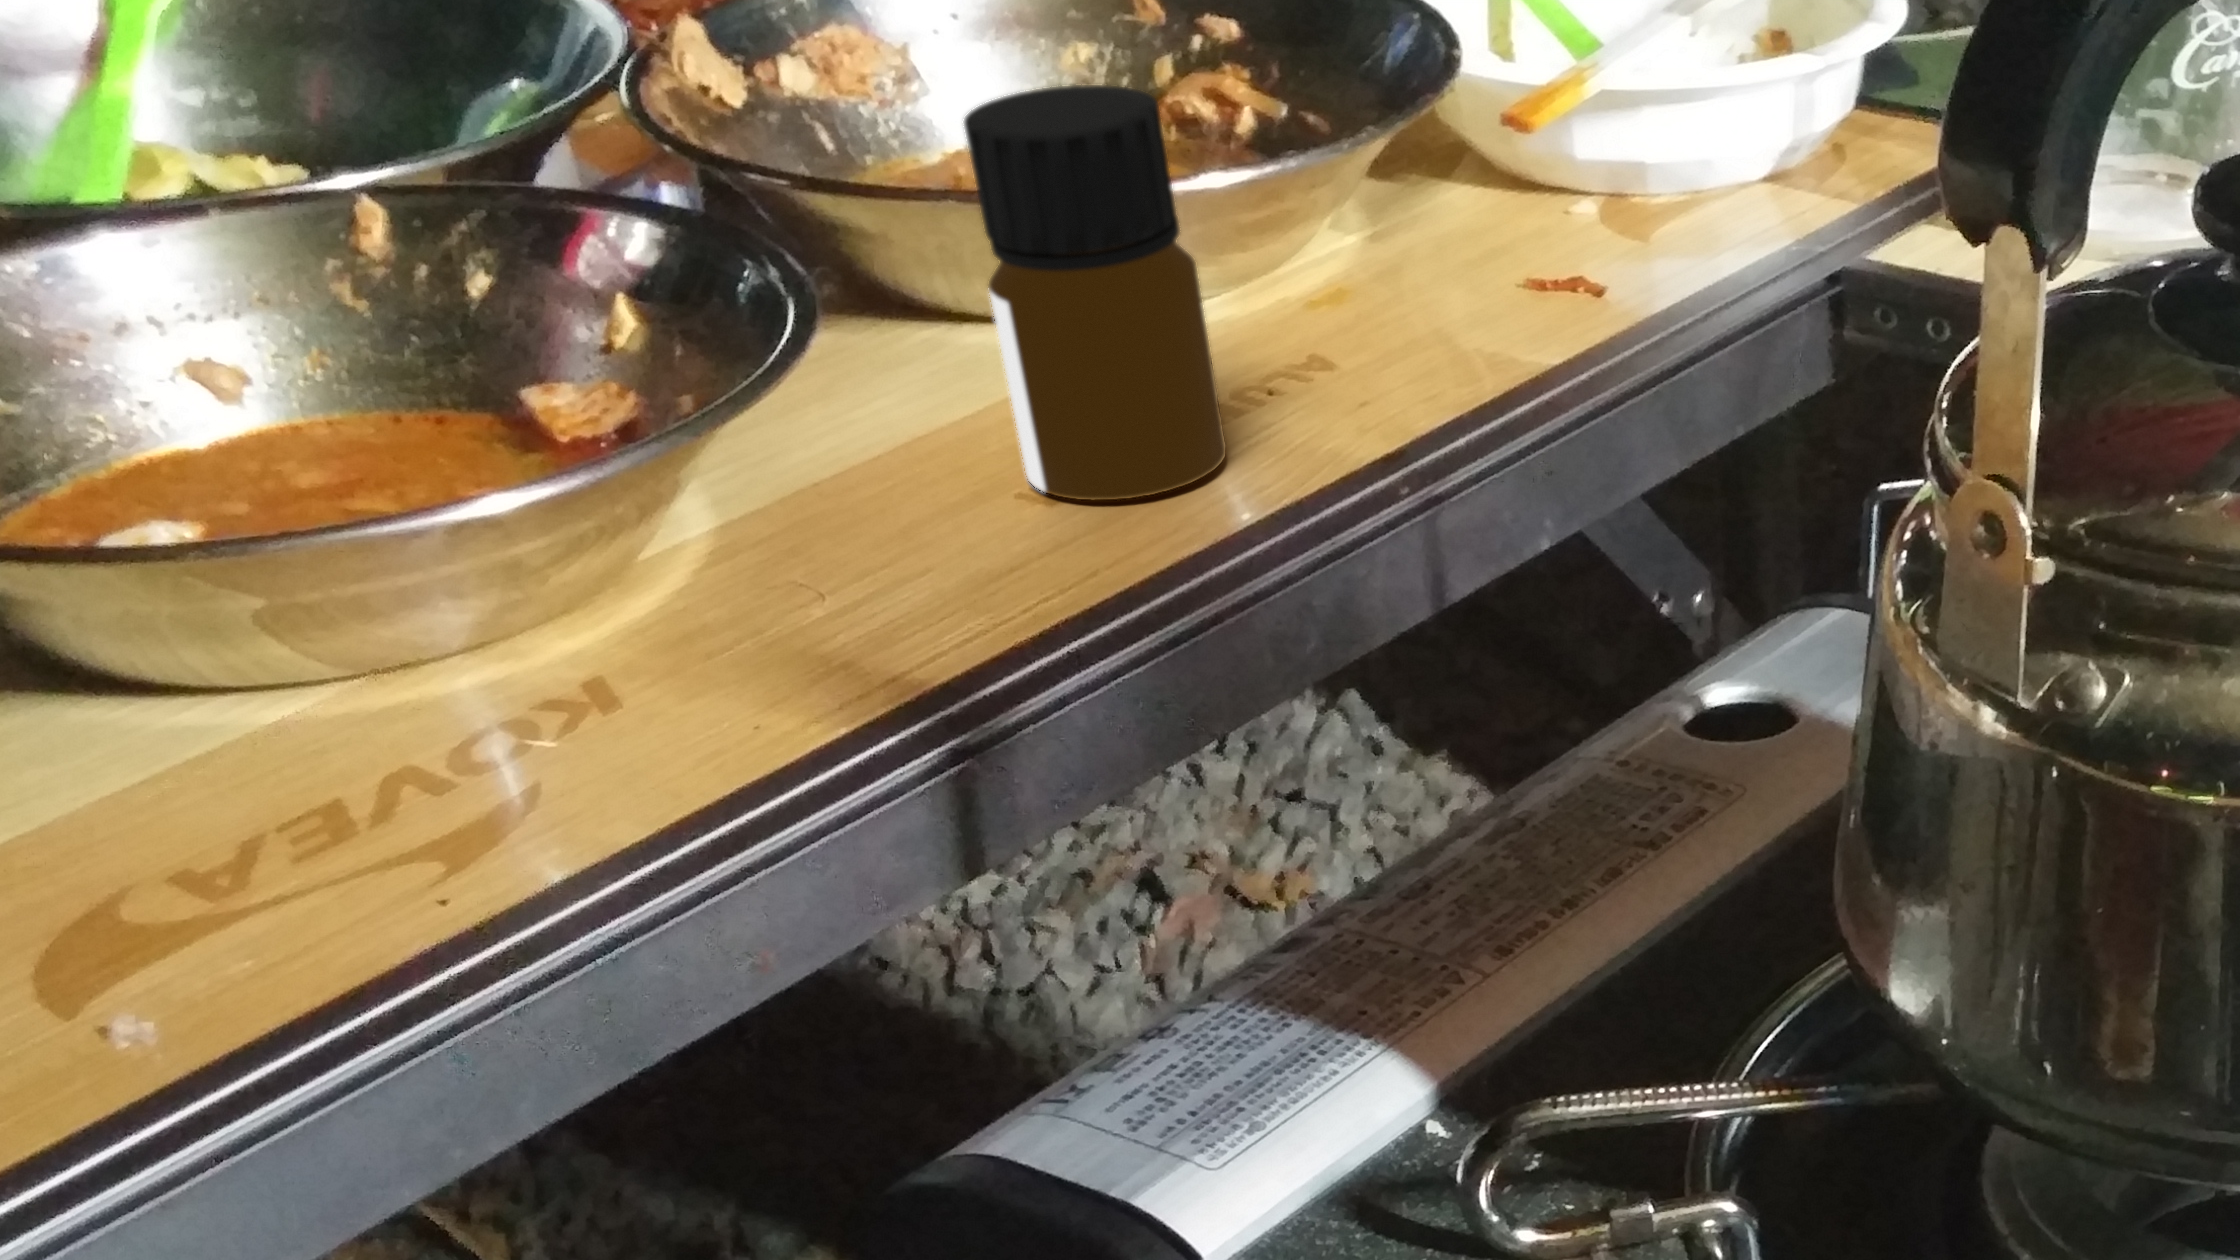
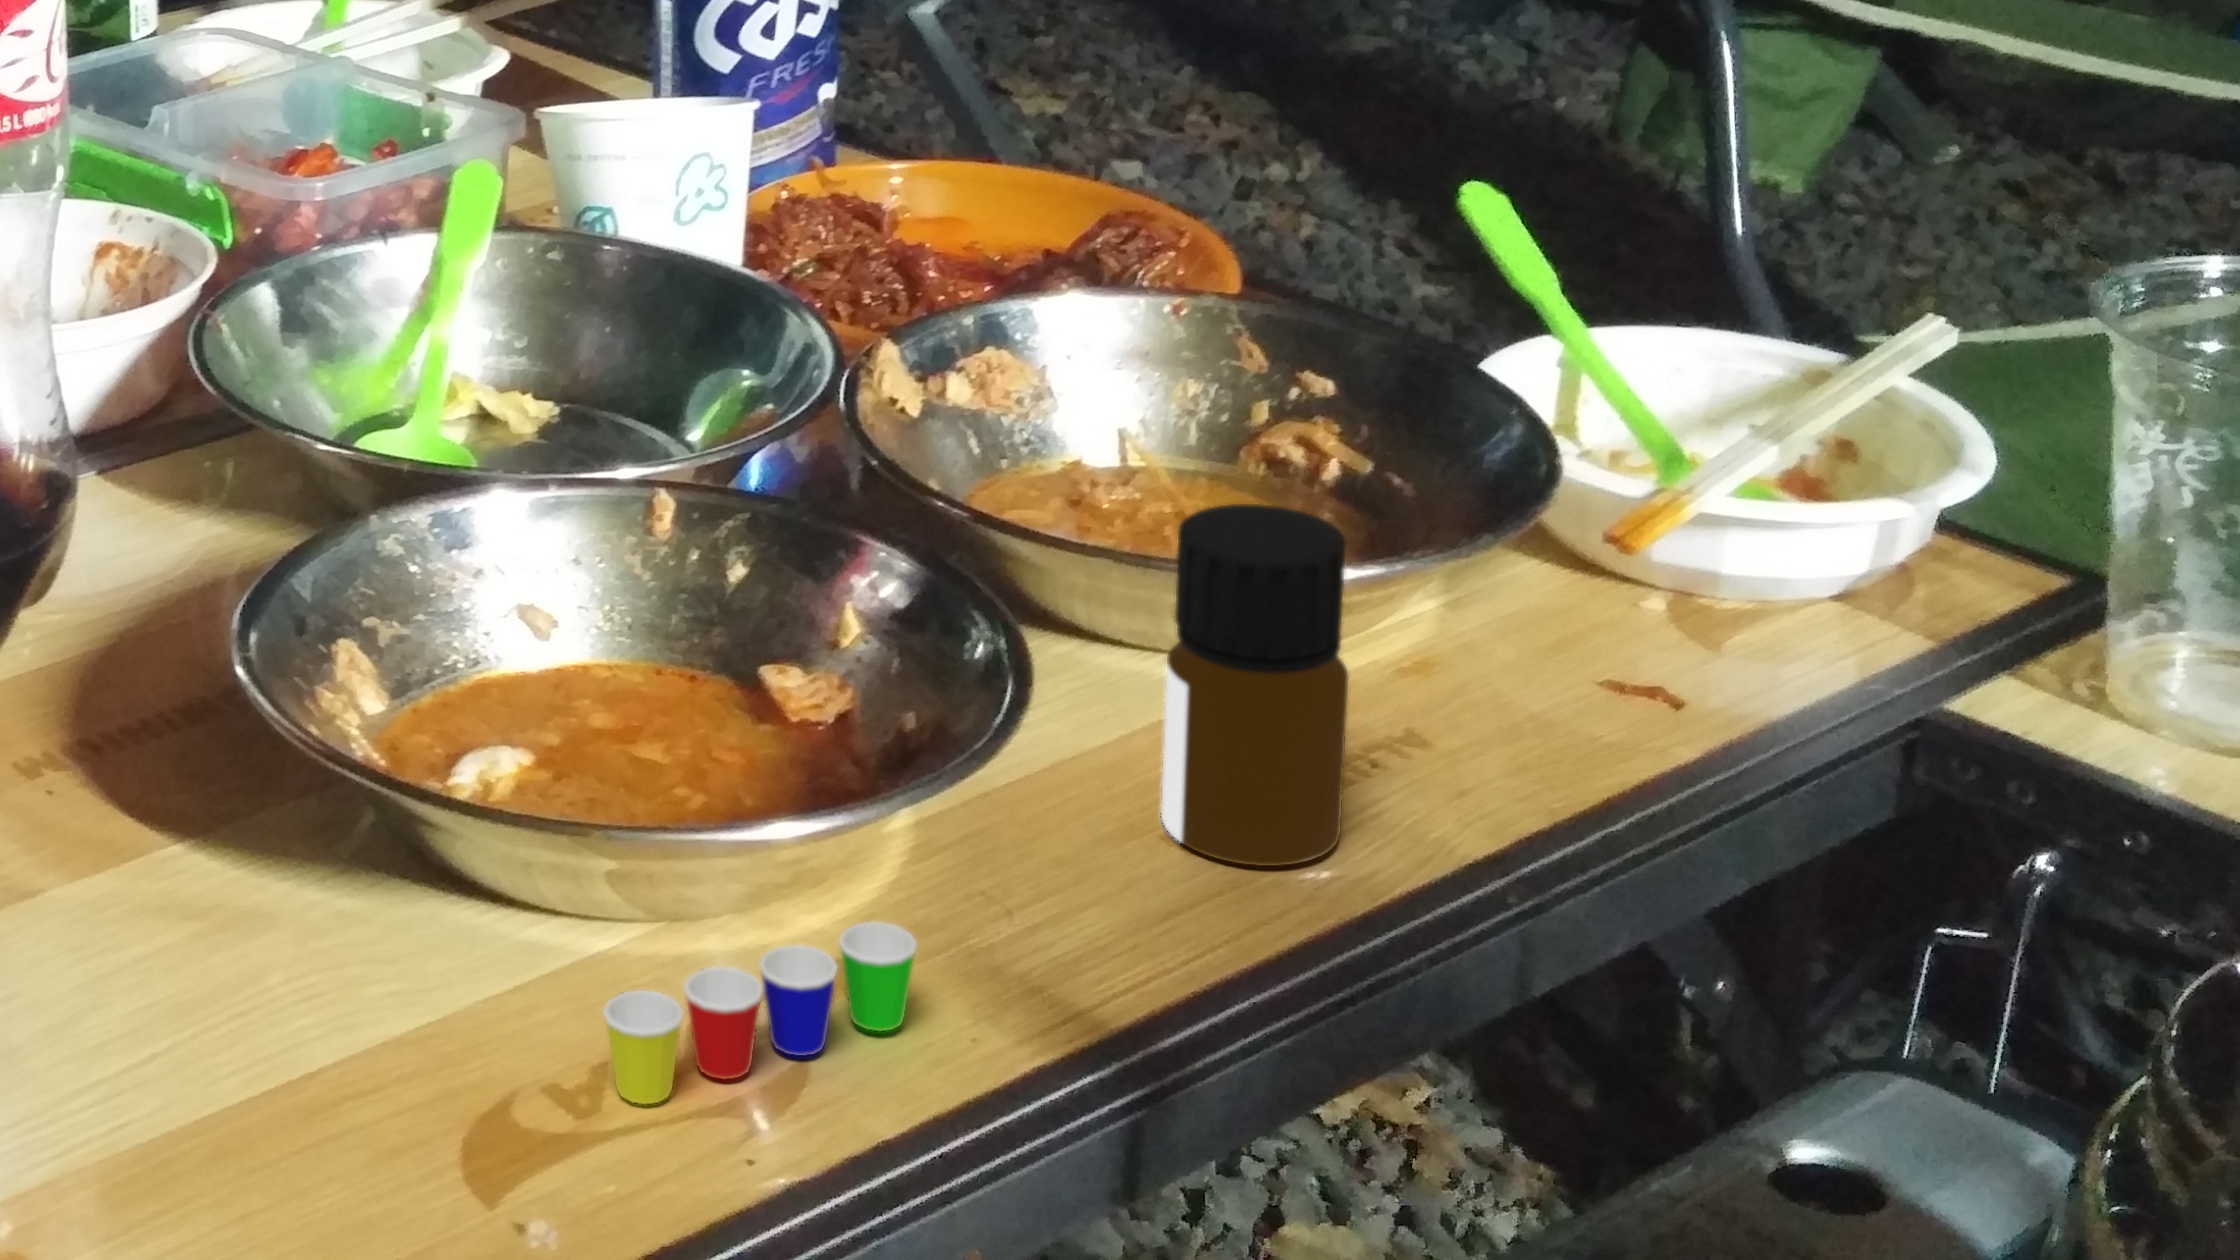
cup: none [221,608,675,872] -> present [604,922,917,1104]

